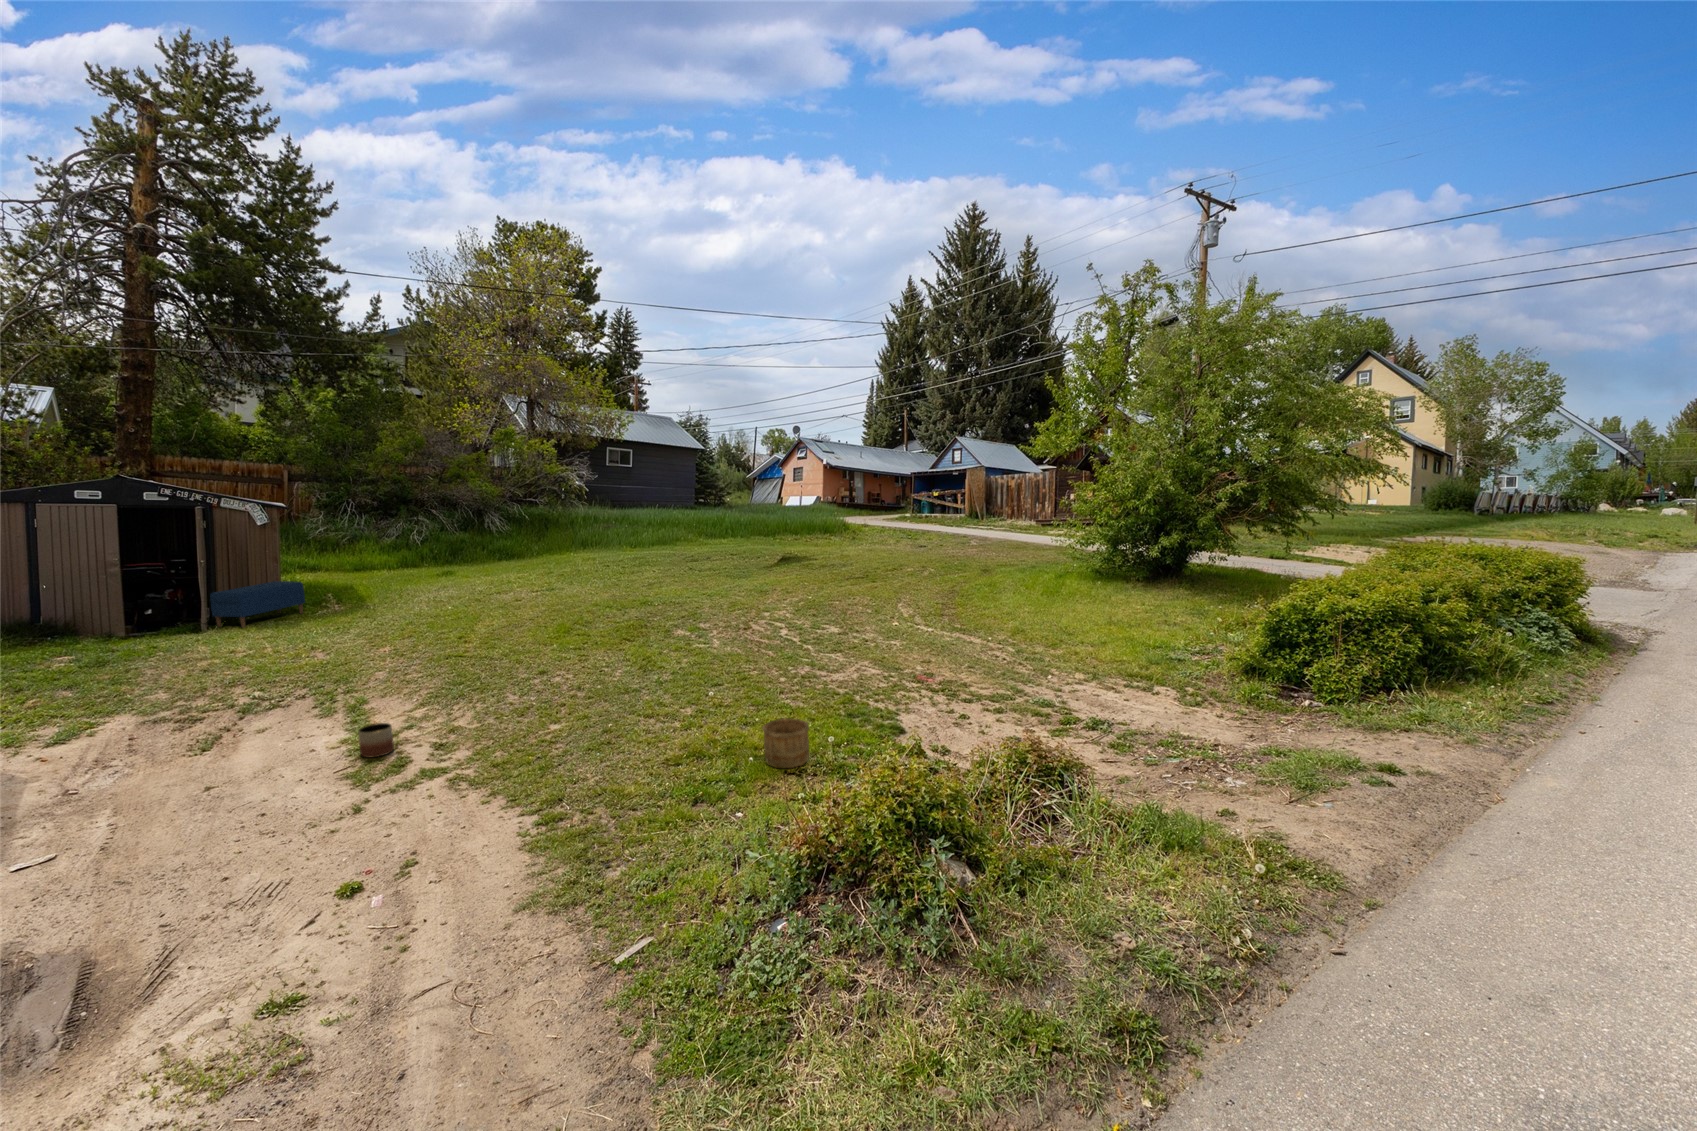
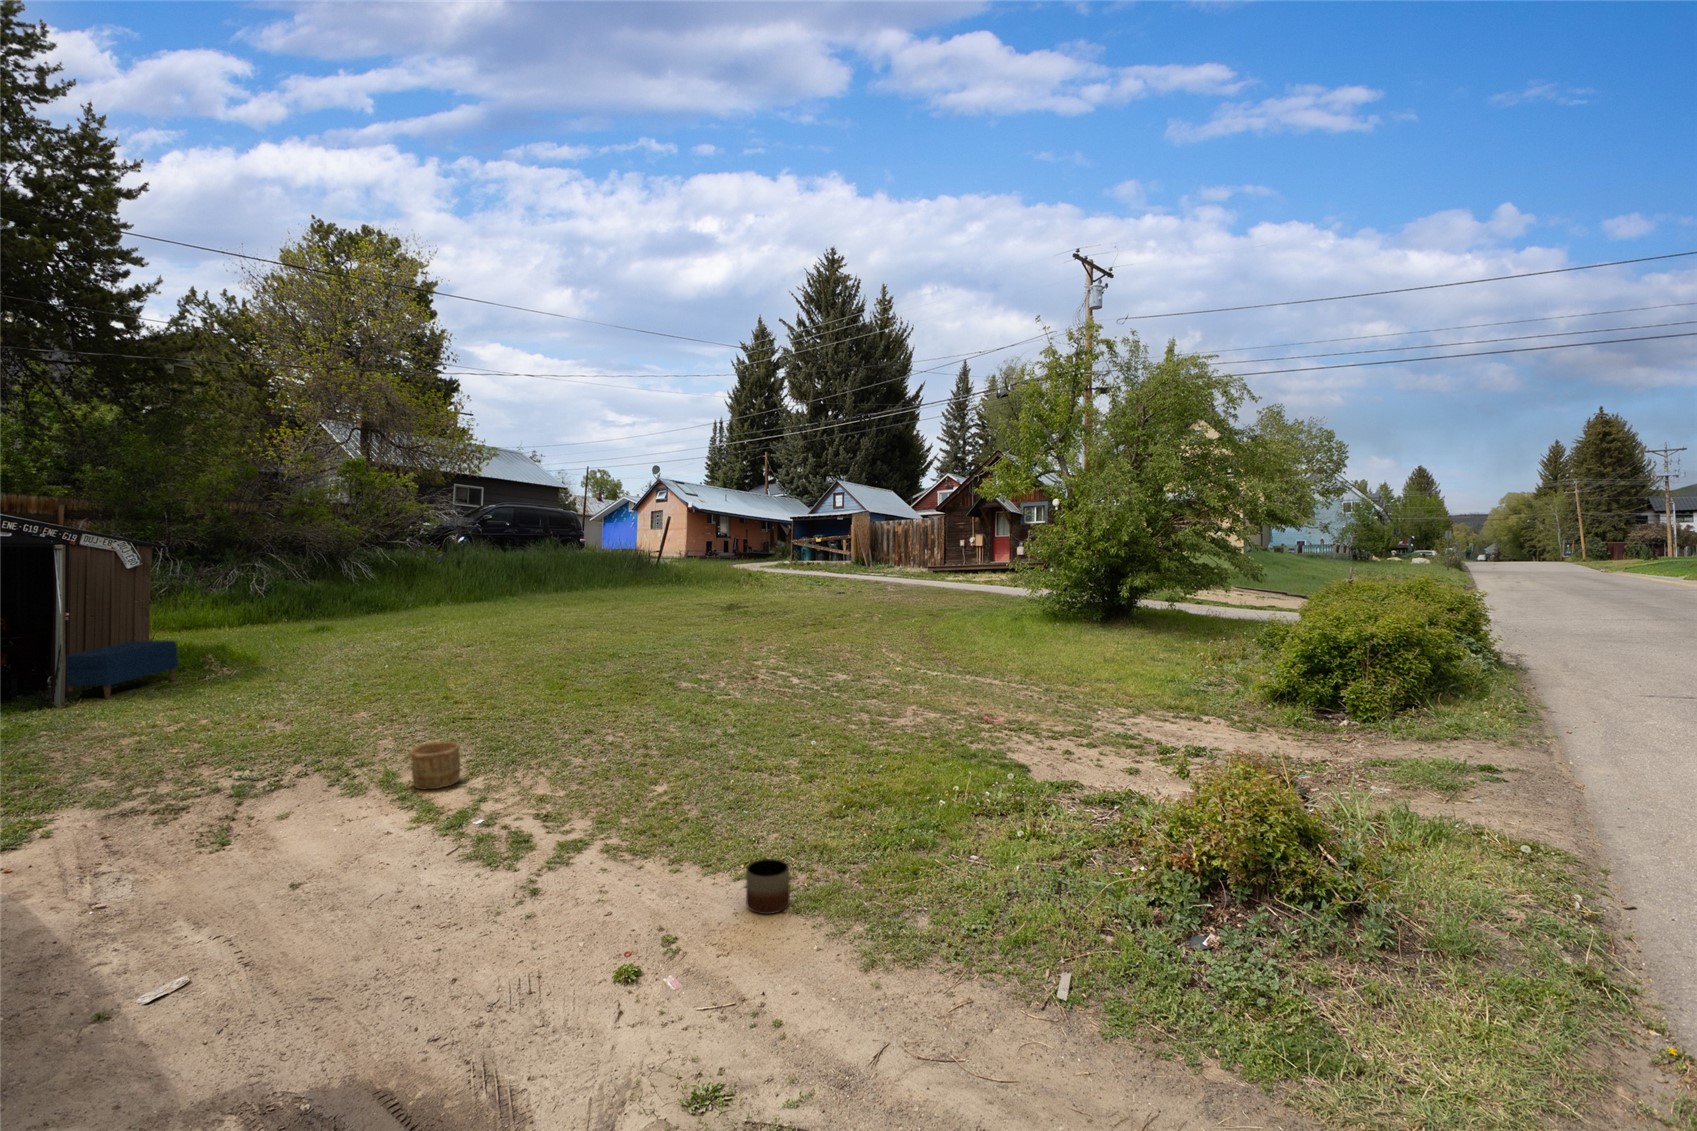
wooden bucket: present [762,718,809,768] -> present [409,741,460,789]
planter: present [358,723,394,758] -> present [746,859,790,914]

